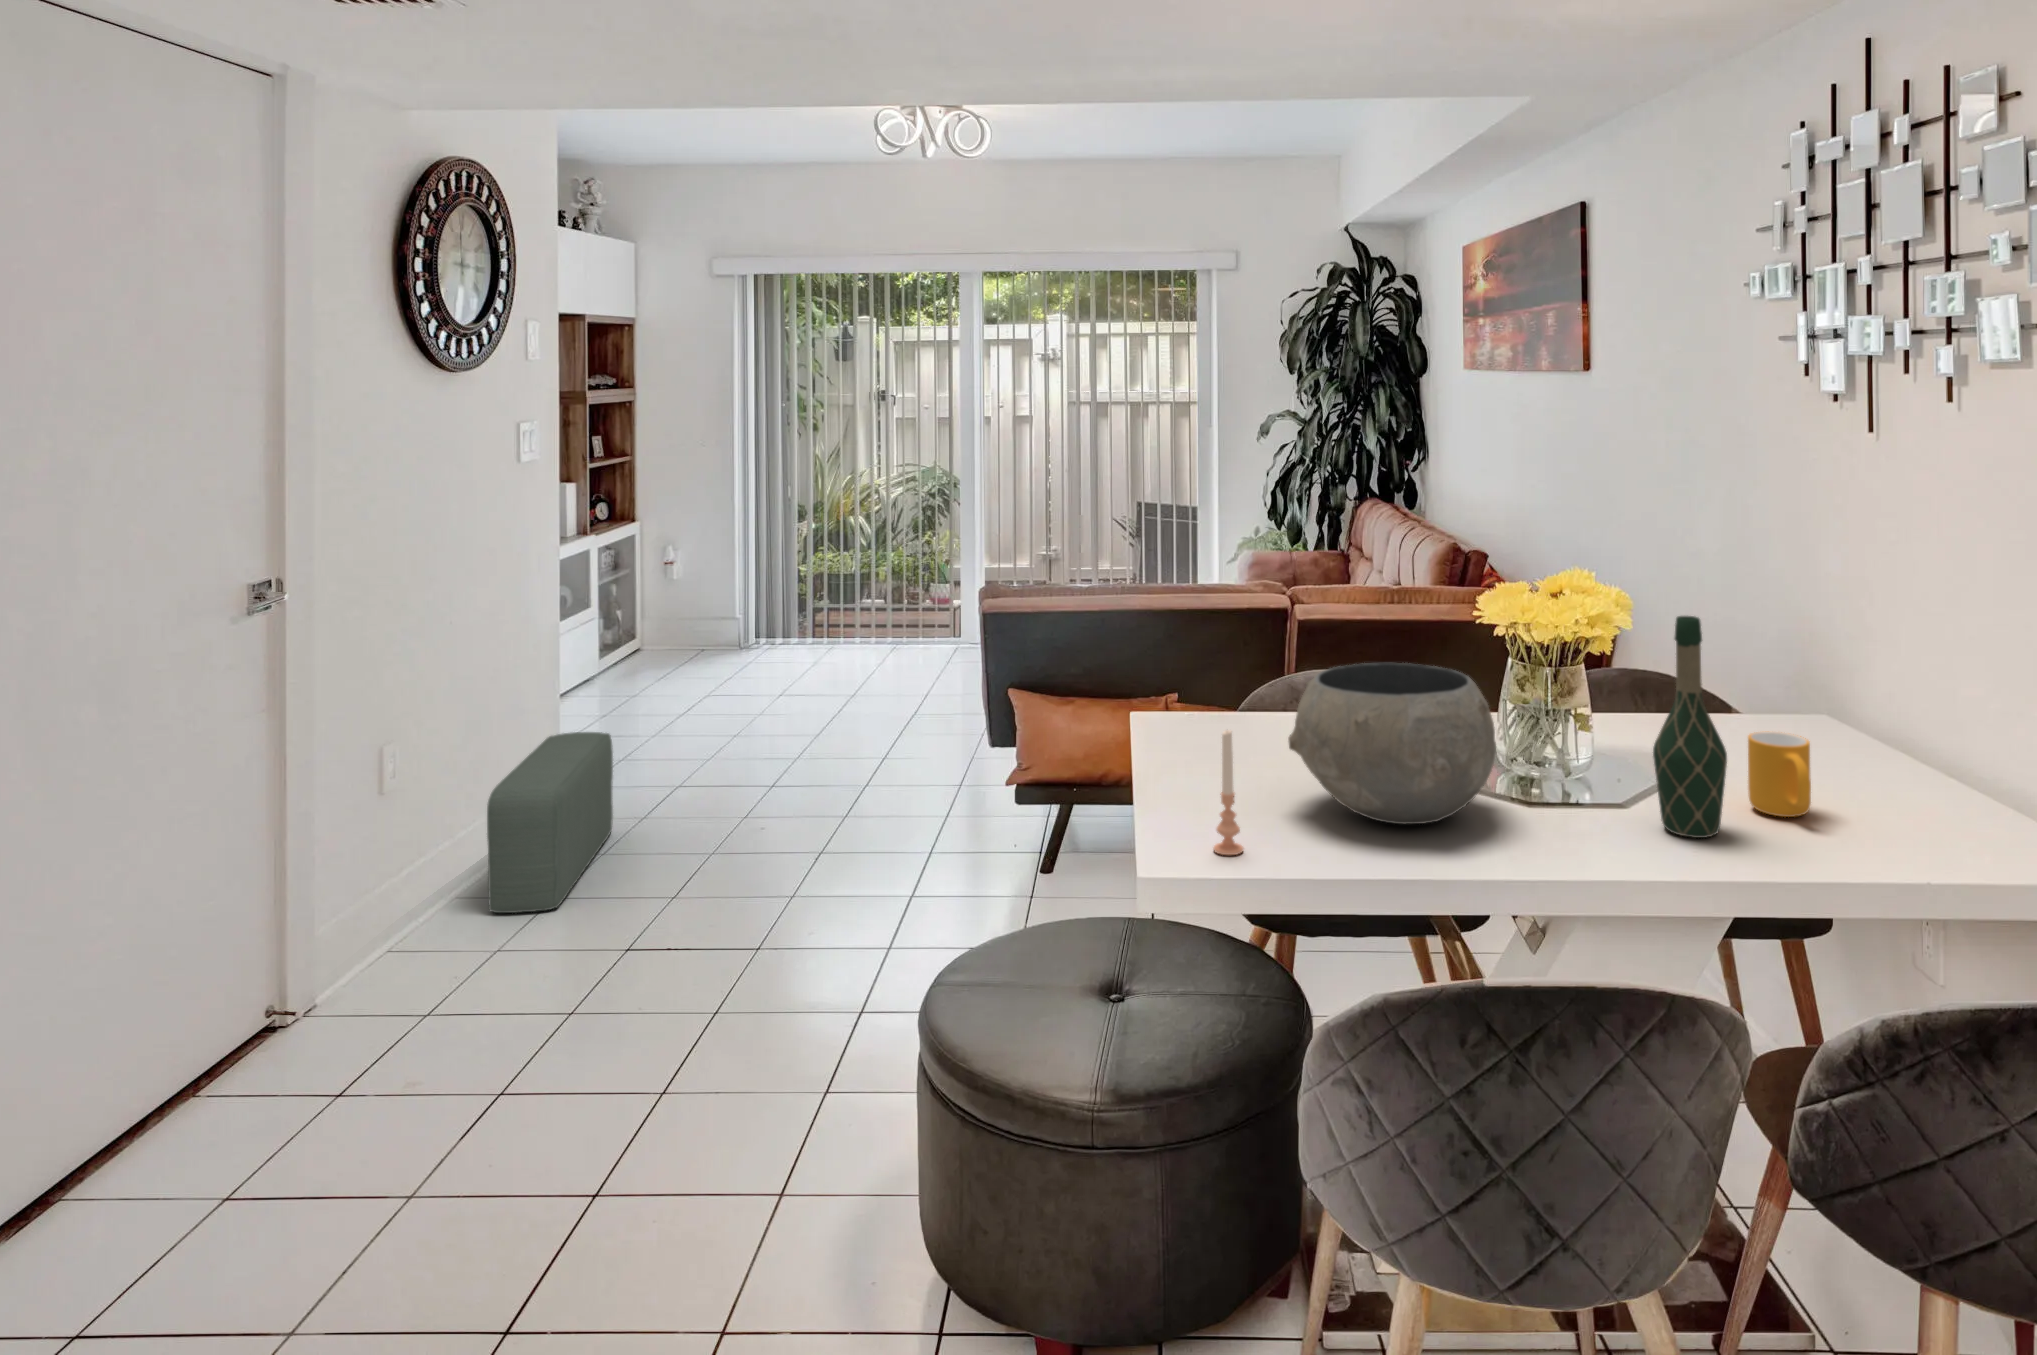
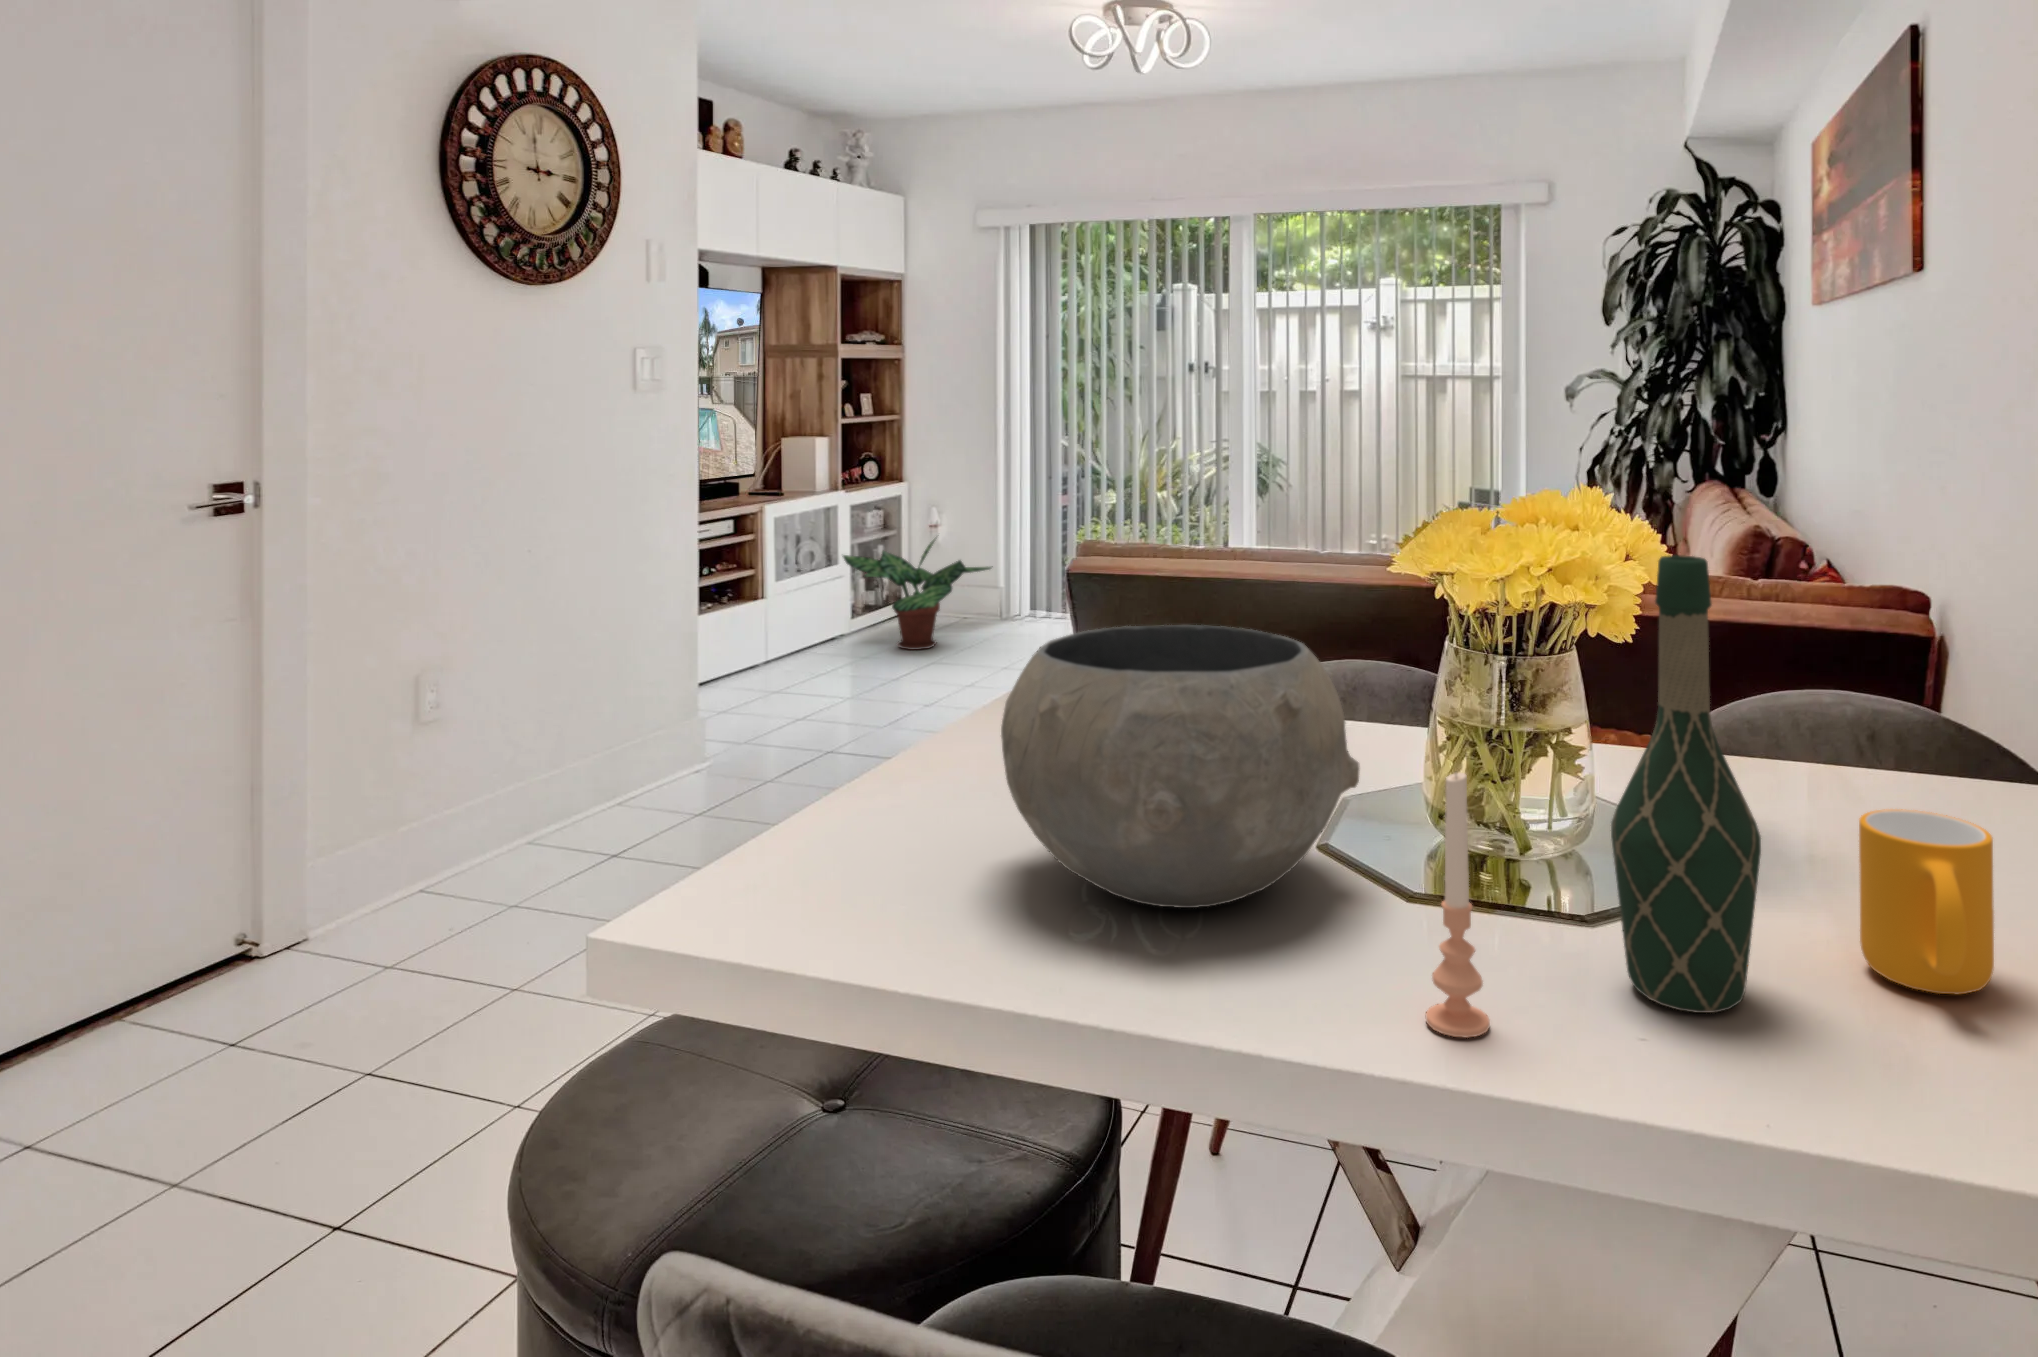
potted plant: none [597,569,746,682] -> present [843,539,993,650]
candle: present [1213,730,1243,855] -> present [1425,773,1490,1037]
pouf: present [487,732,613,913] -> none [536,685,726,874]

